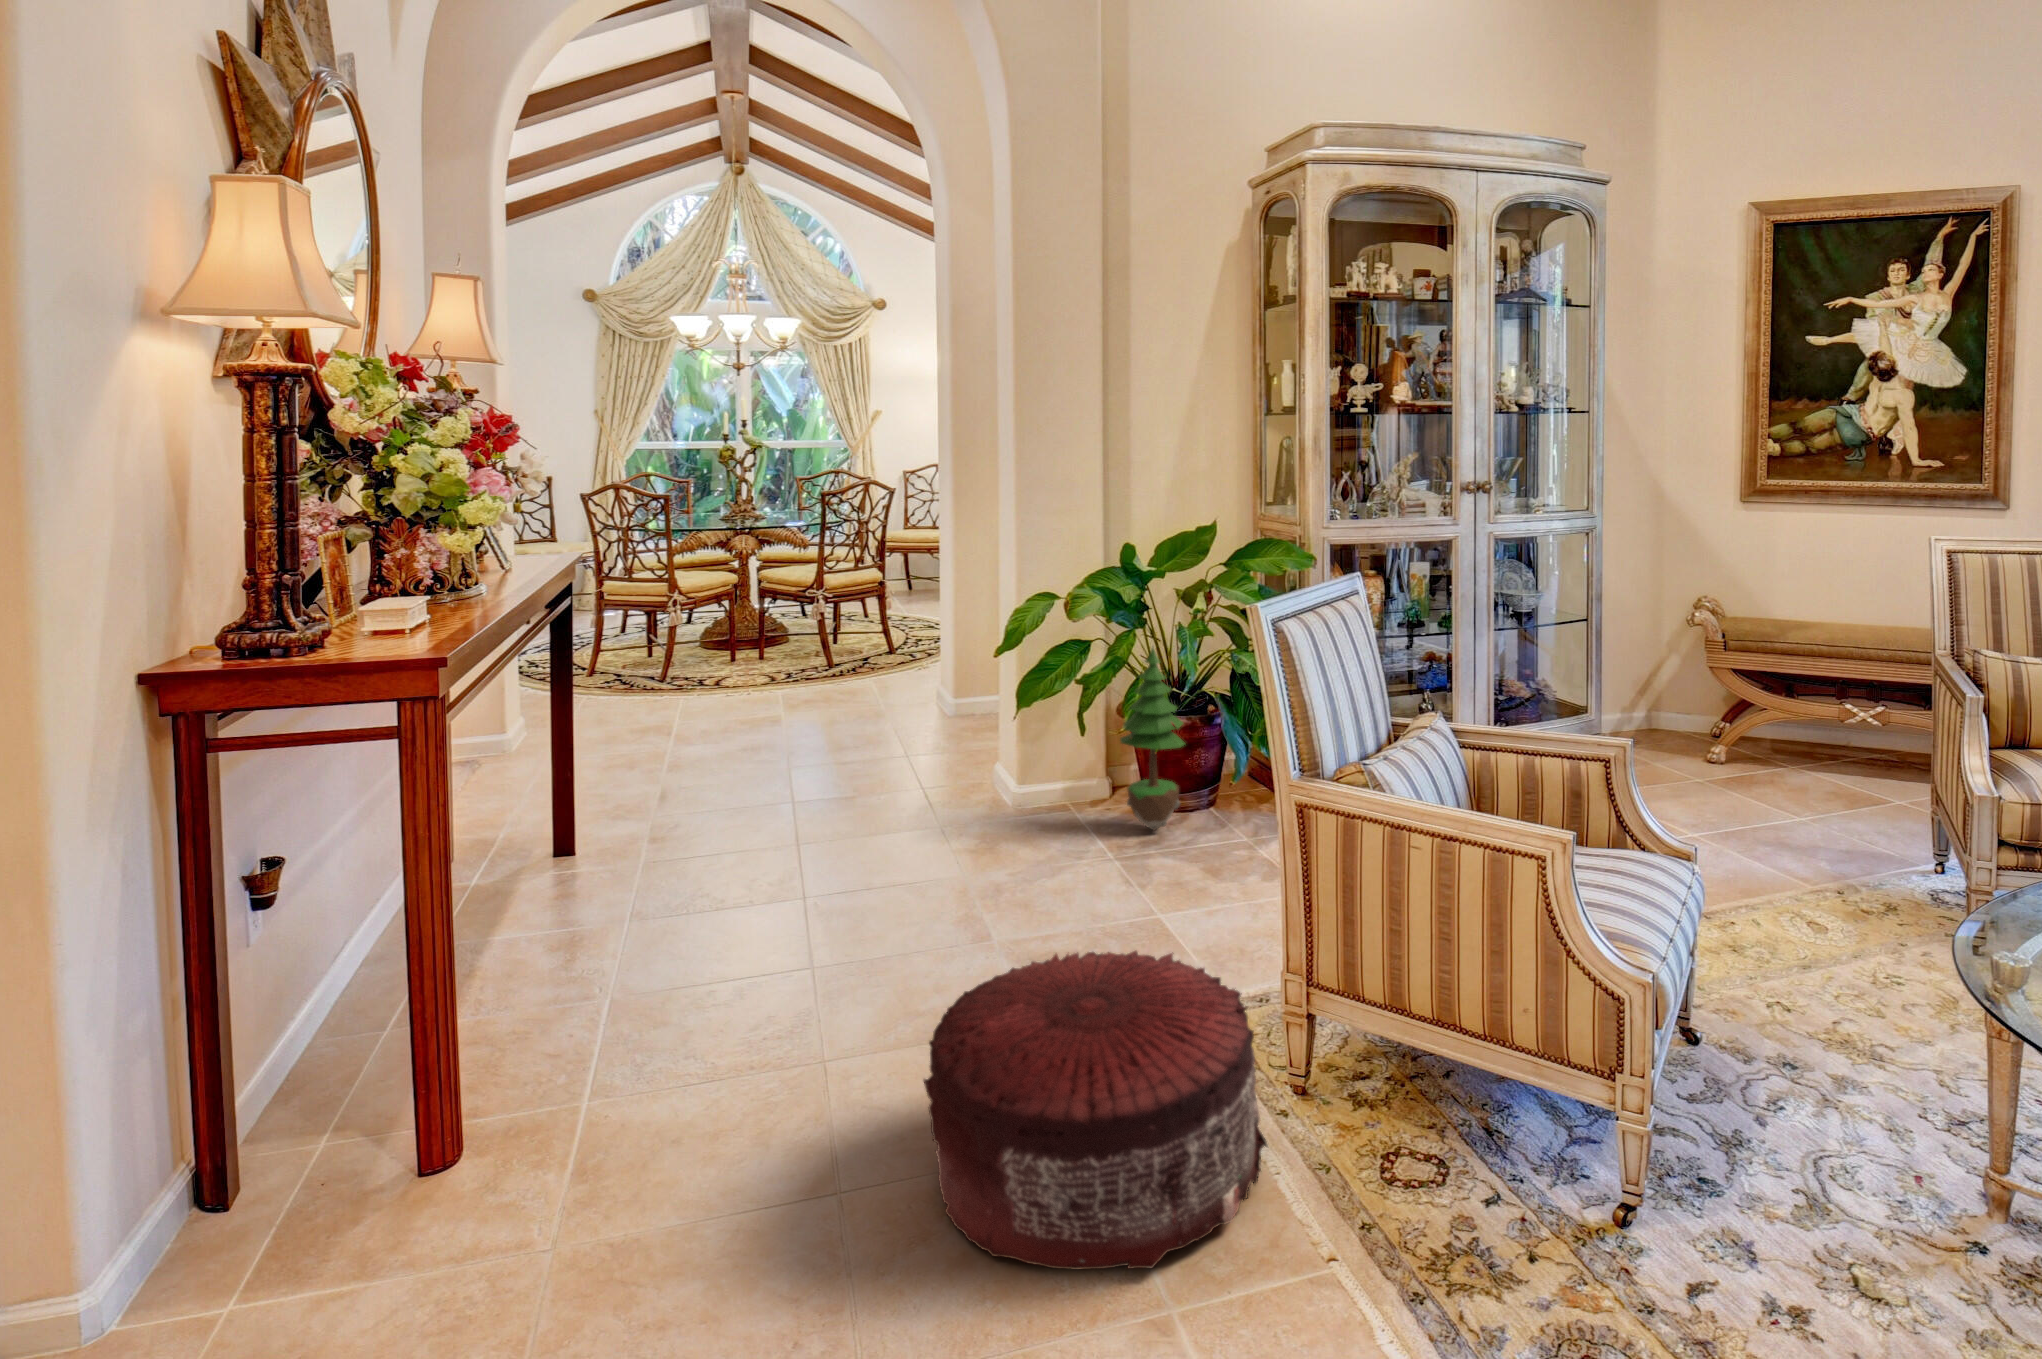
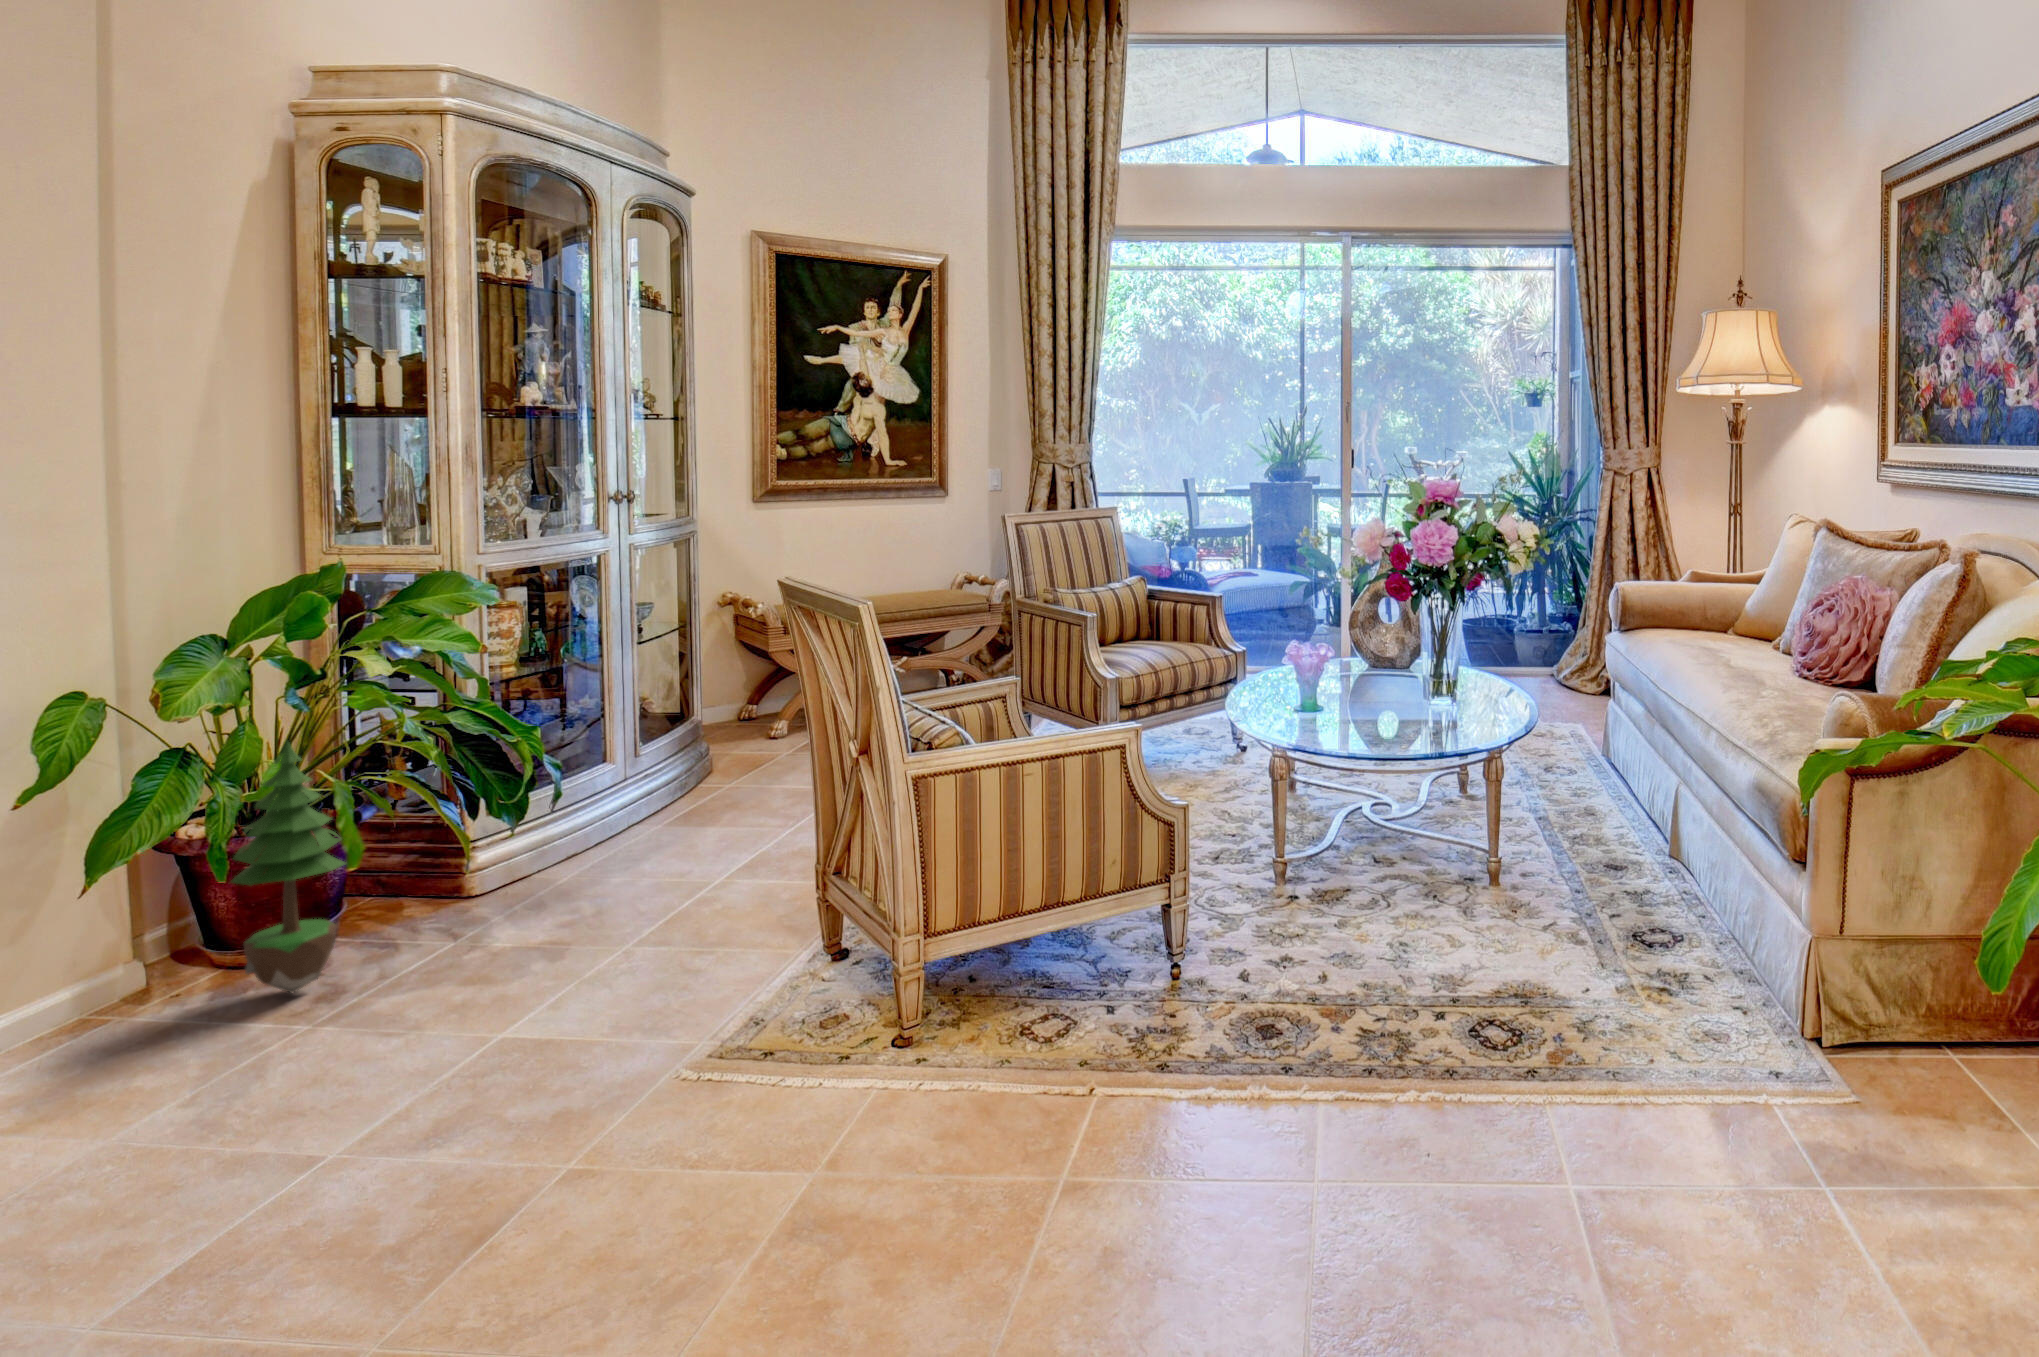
pouf: present [924,951,1267,1270] -> none [701,947,1044,1256]

